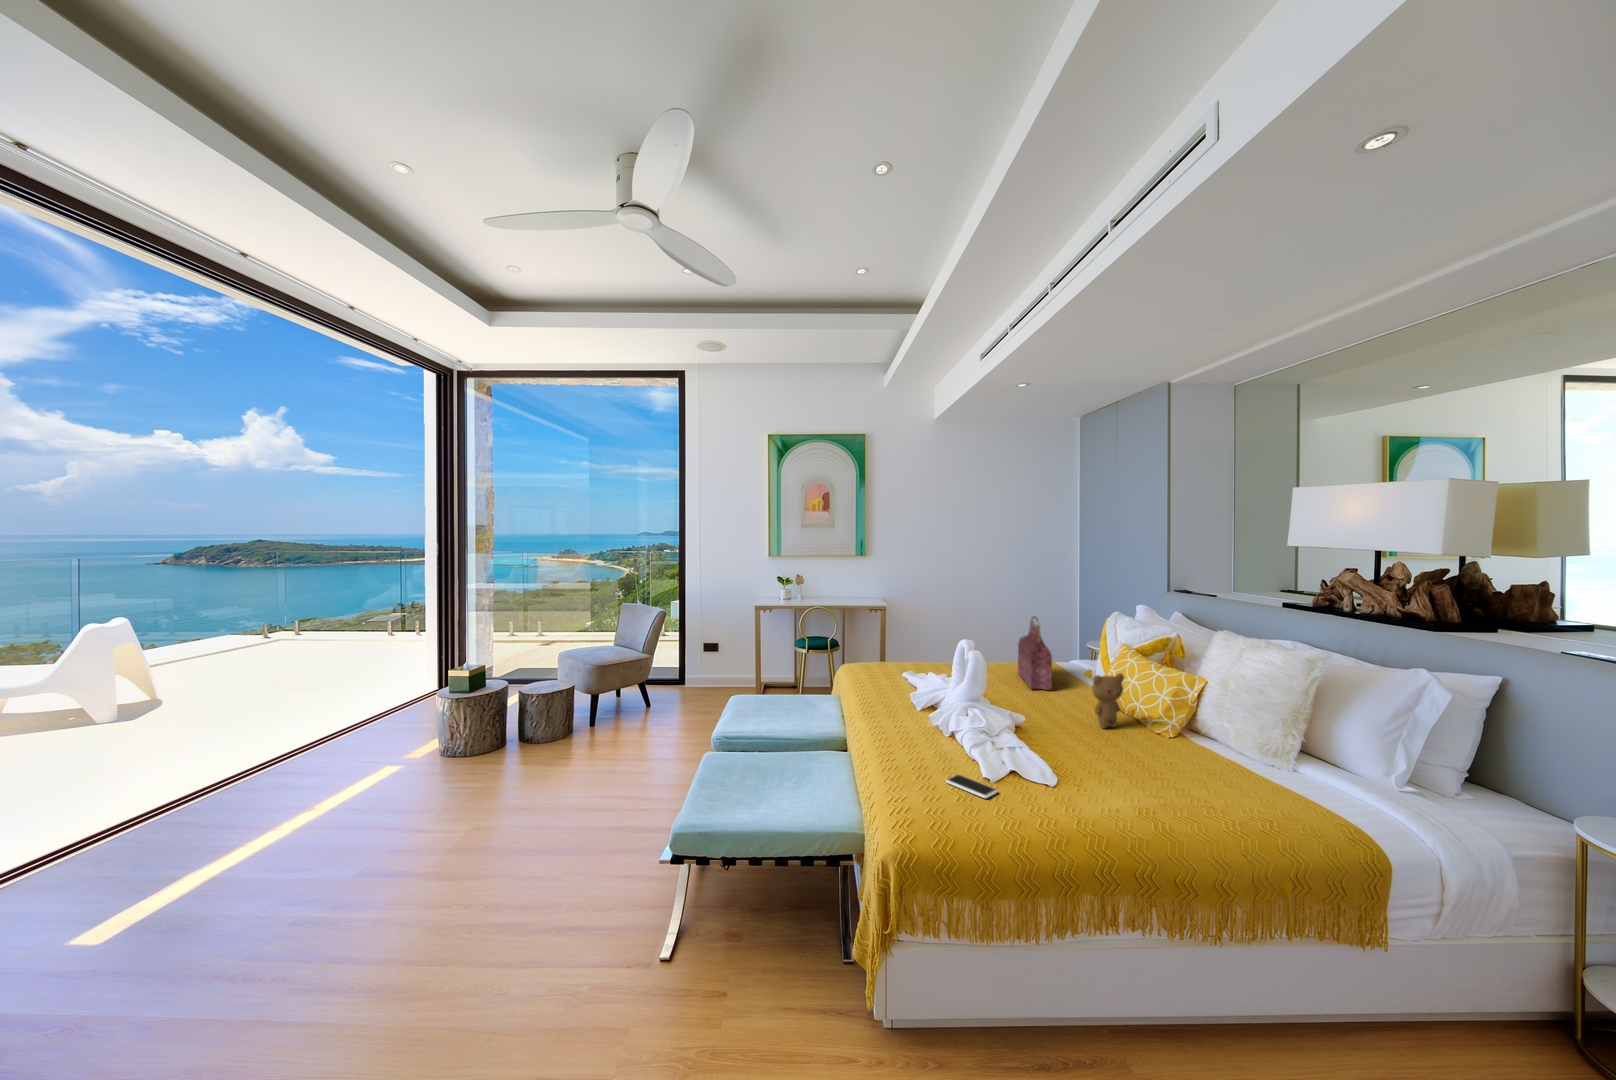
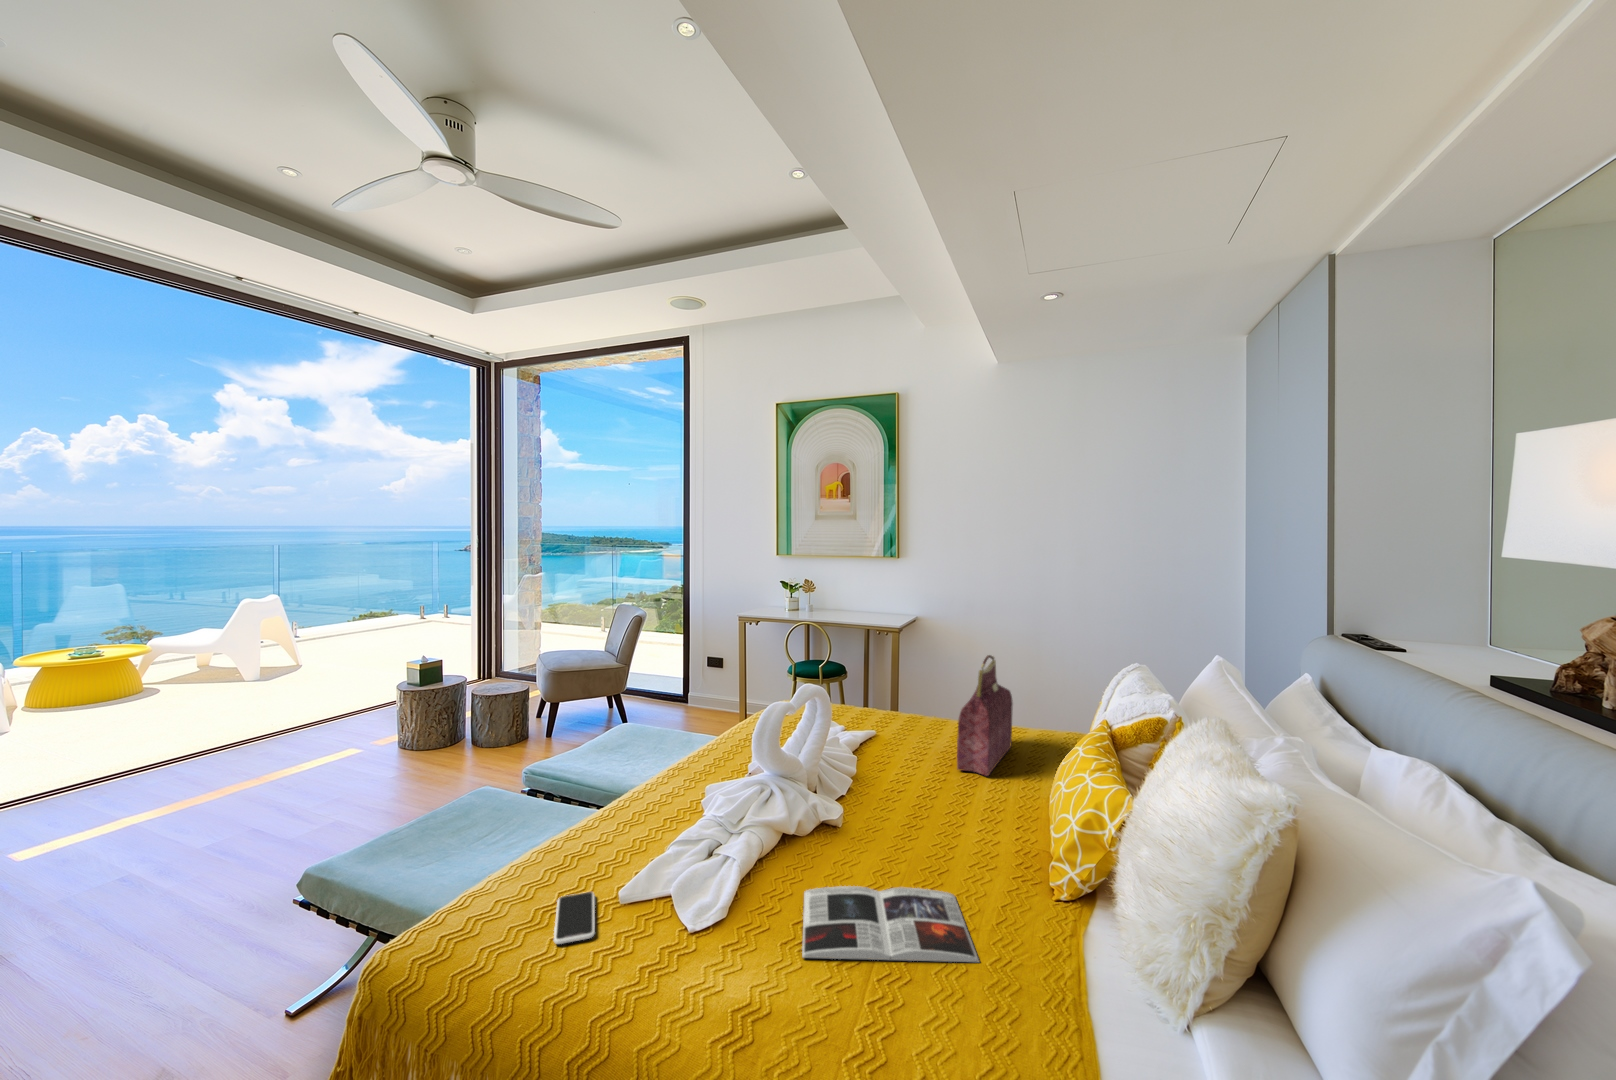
teddy bear: present [1092,673,1124,728] -> none [943,766,1011,861]
magazine: none [1059,742,1176,778] -> present [802,886,979,962]

